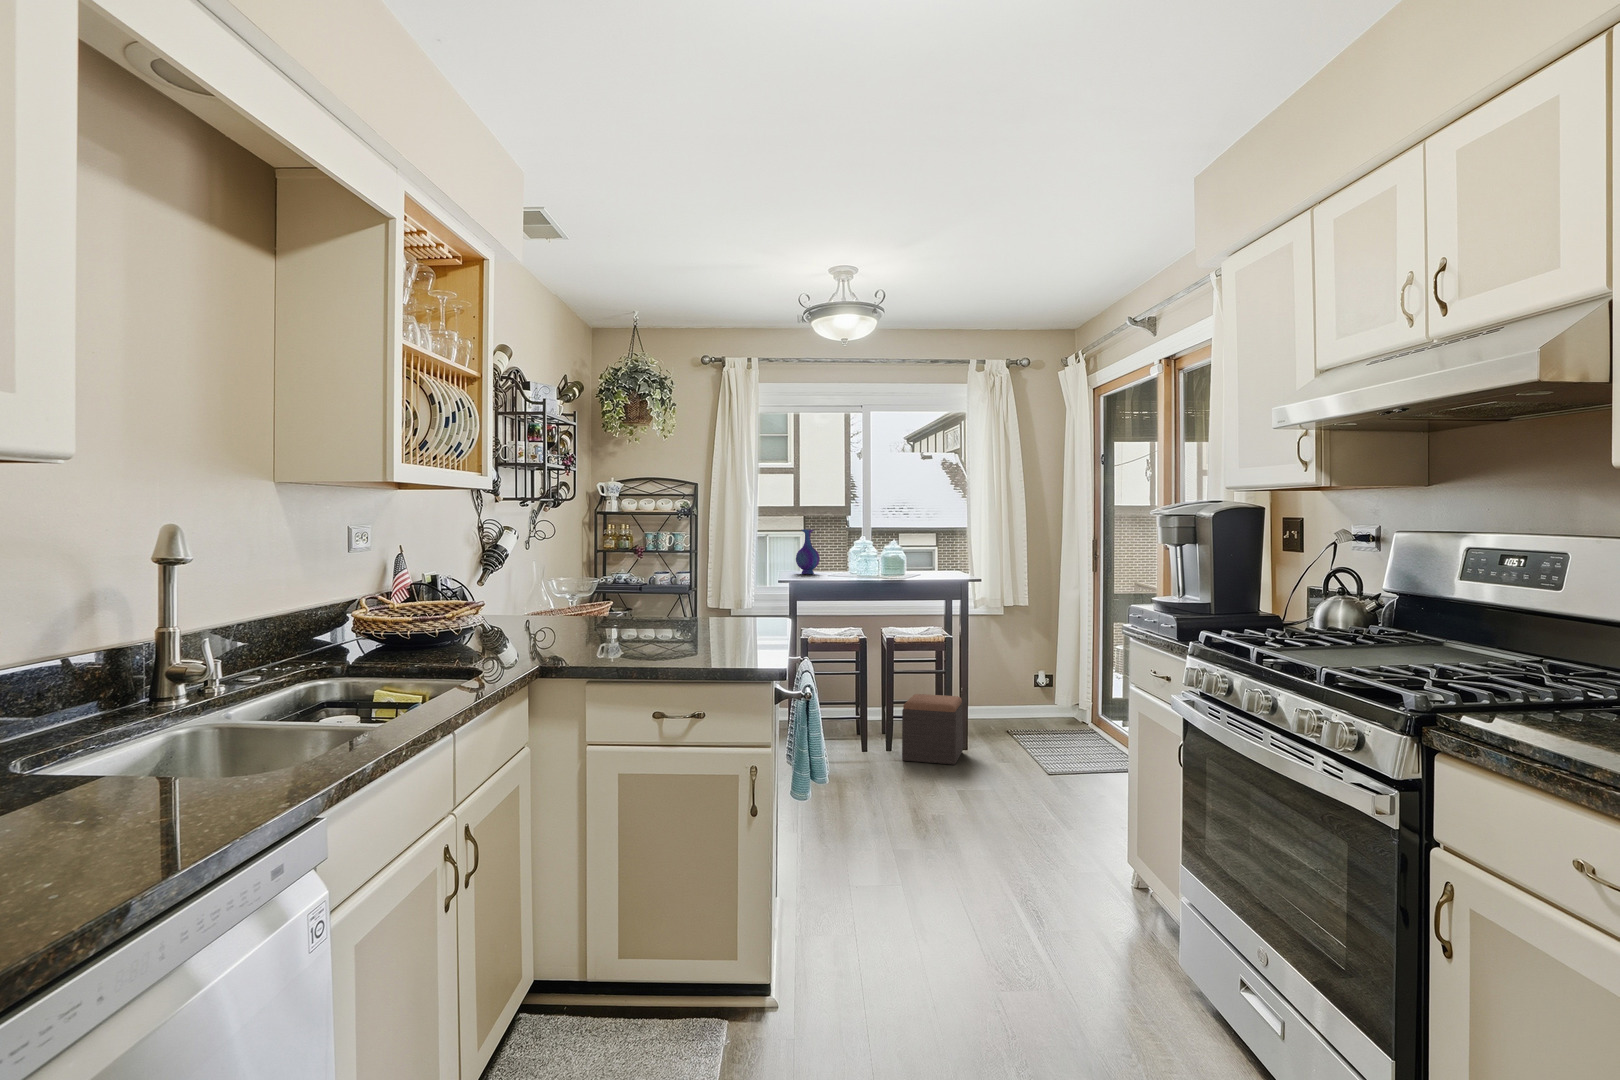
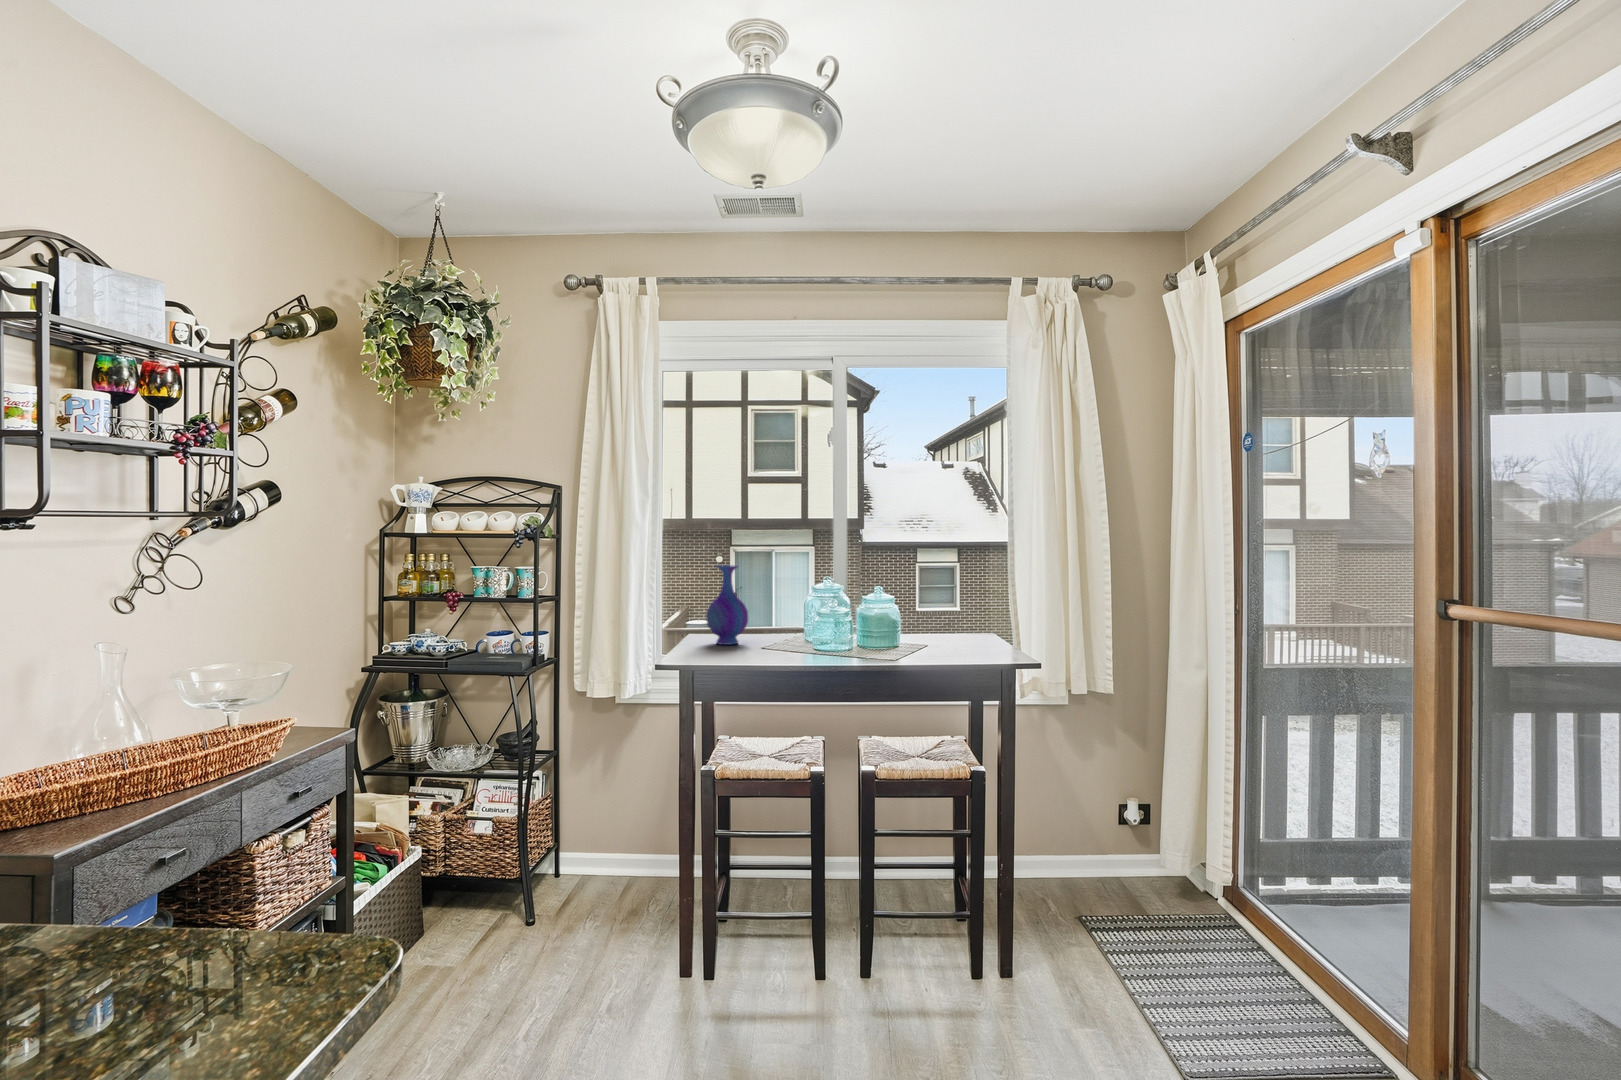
footstool: present [902,694,963,765] -> none [889,873,1006,1036]

